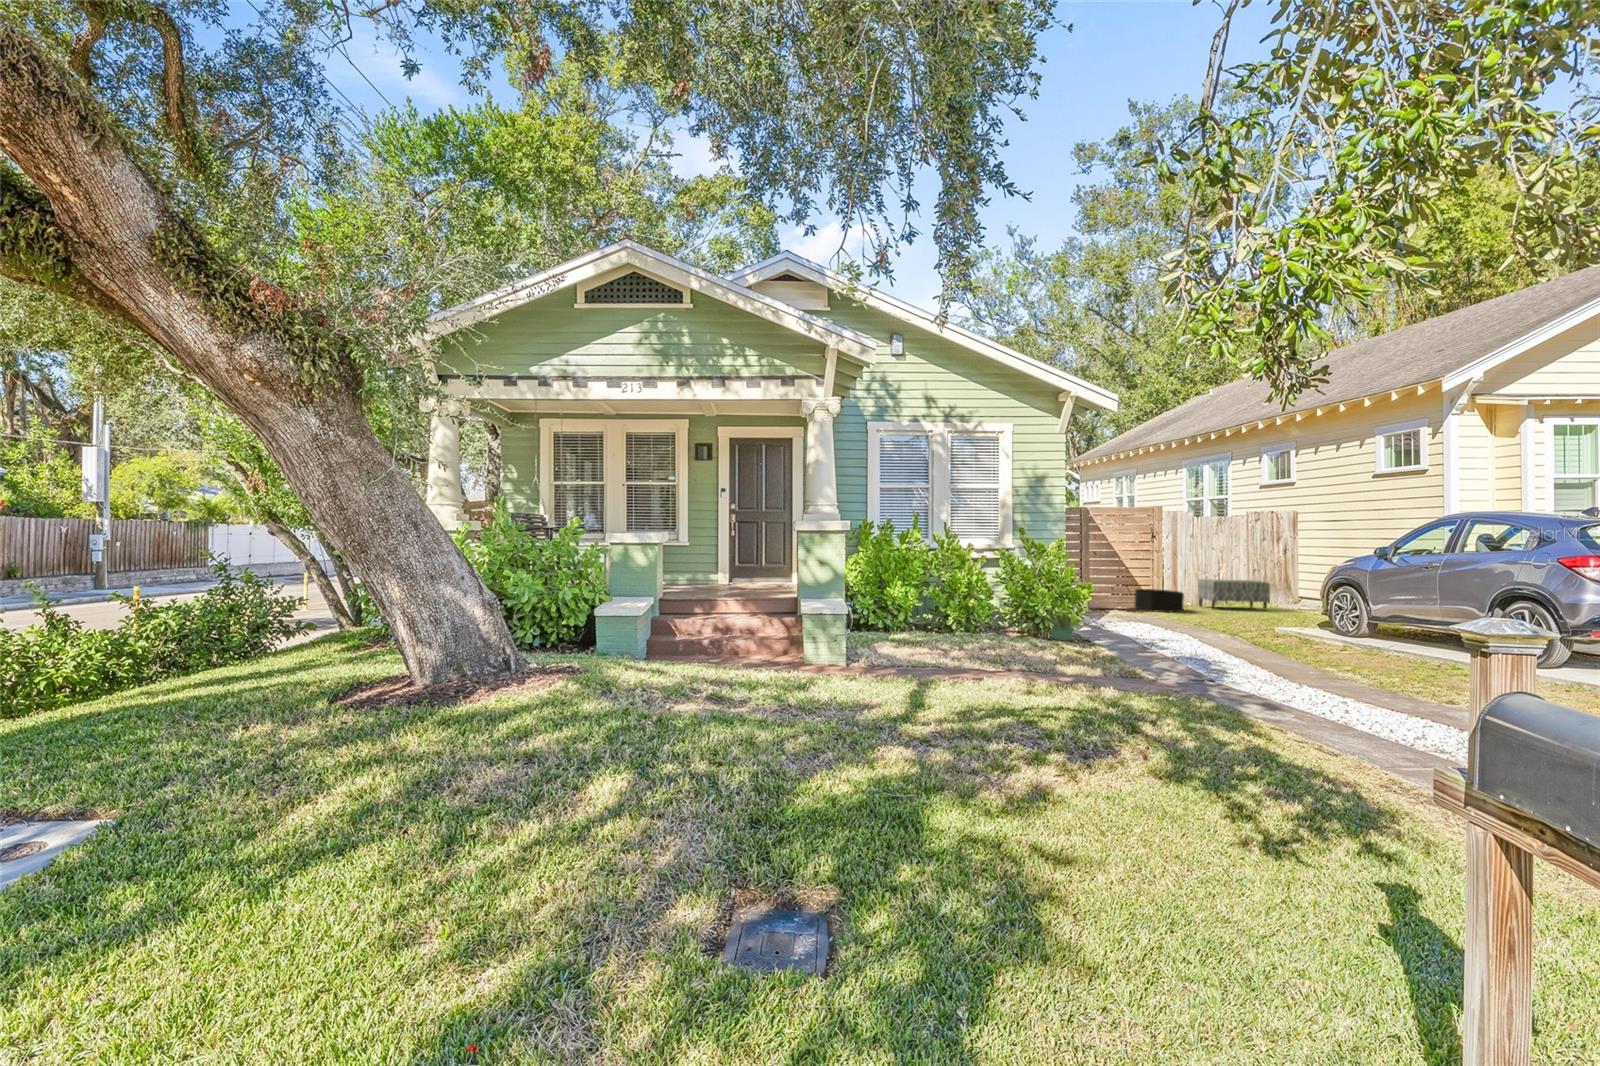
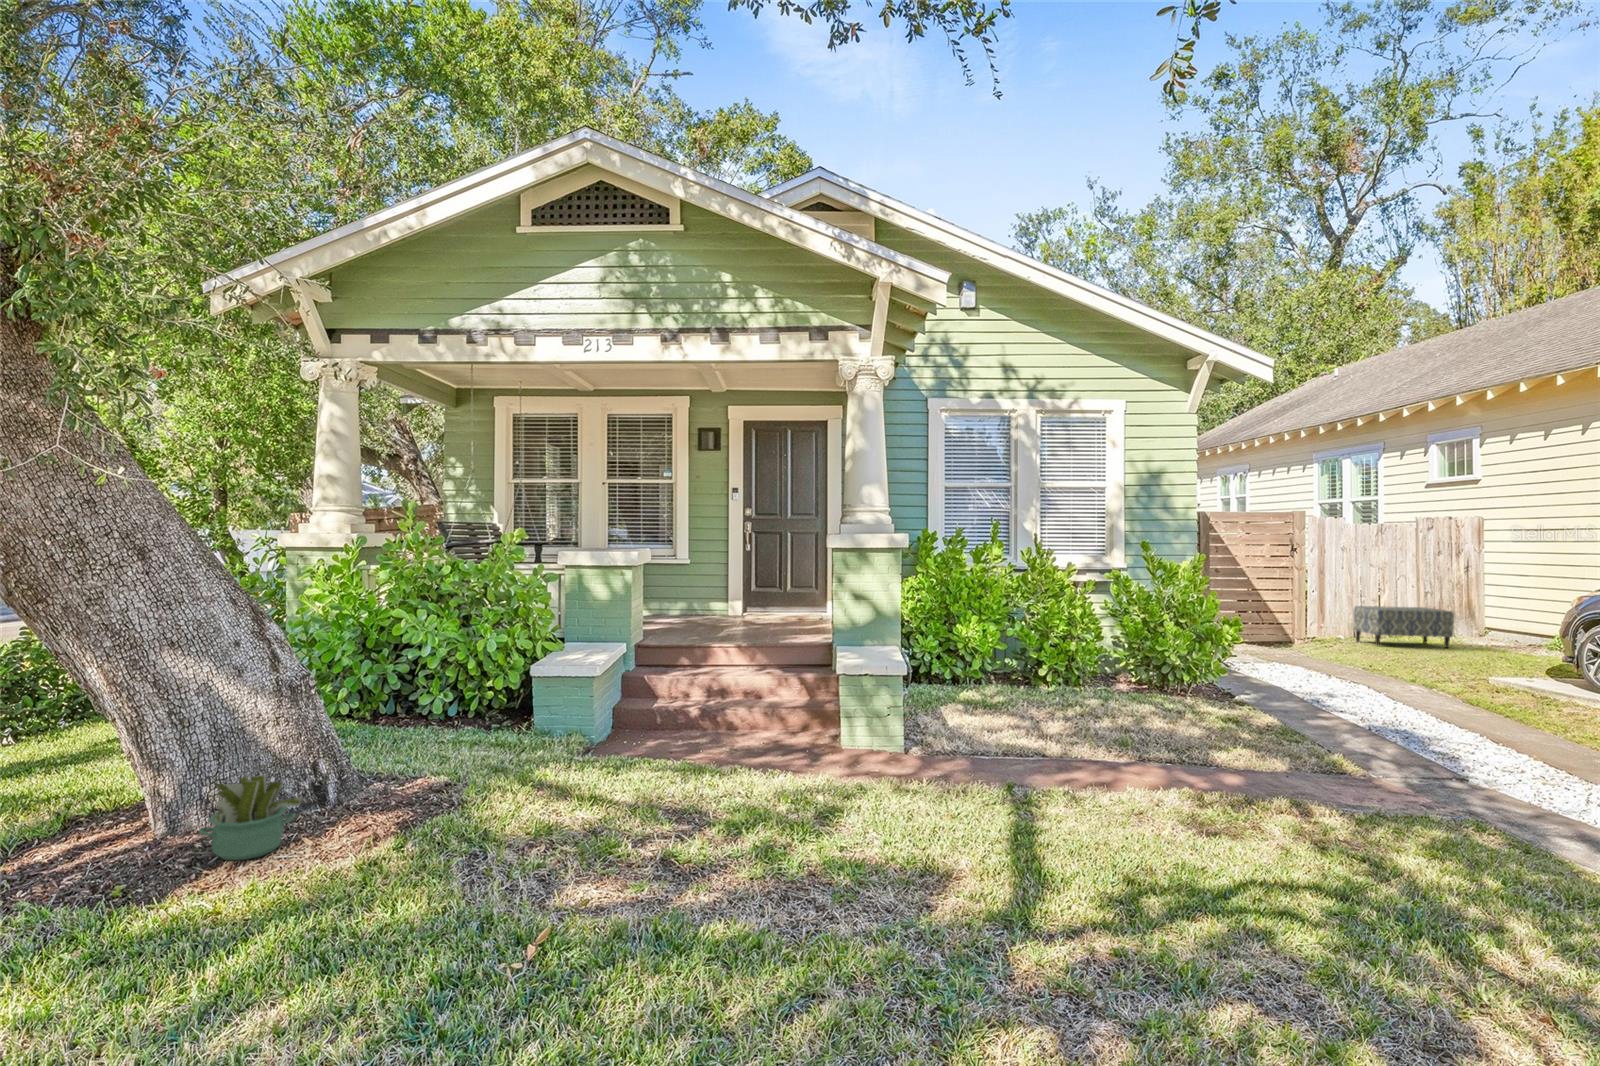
basket: present [1135,589,1184,612] -> none [1272,619,1342,651]
decorative plant: present [1050,614,1077,641] -> present [199,775,302,860]

